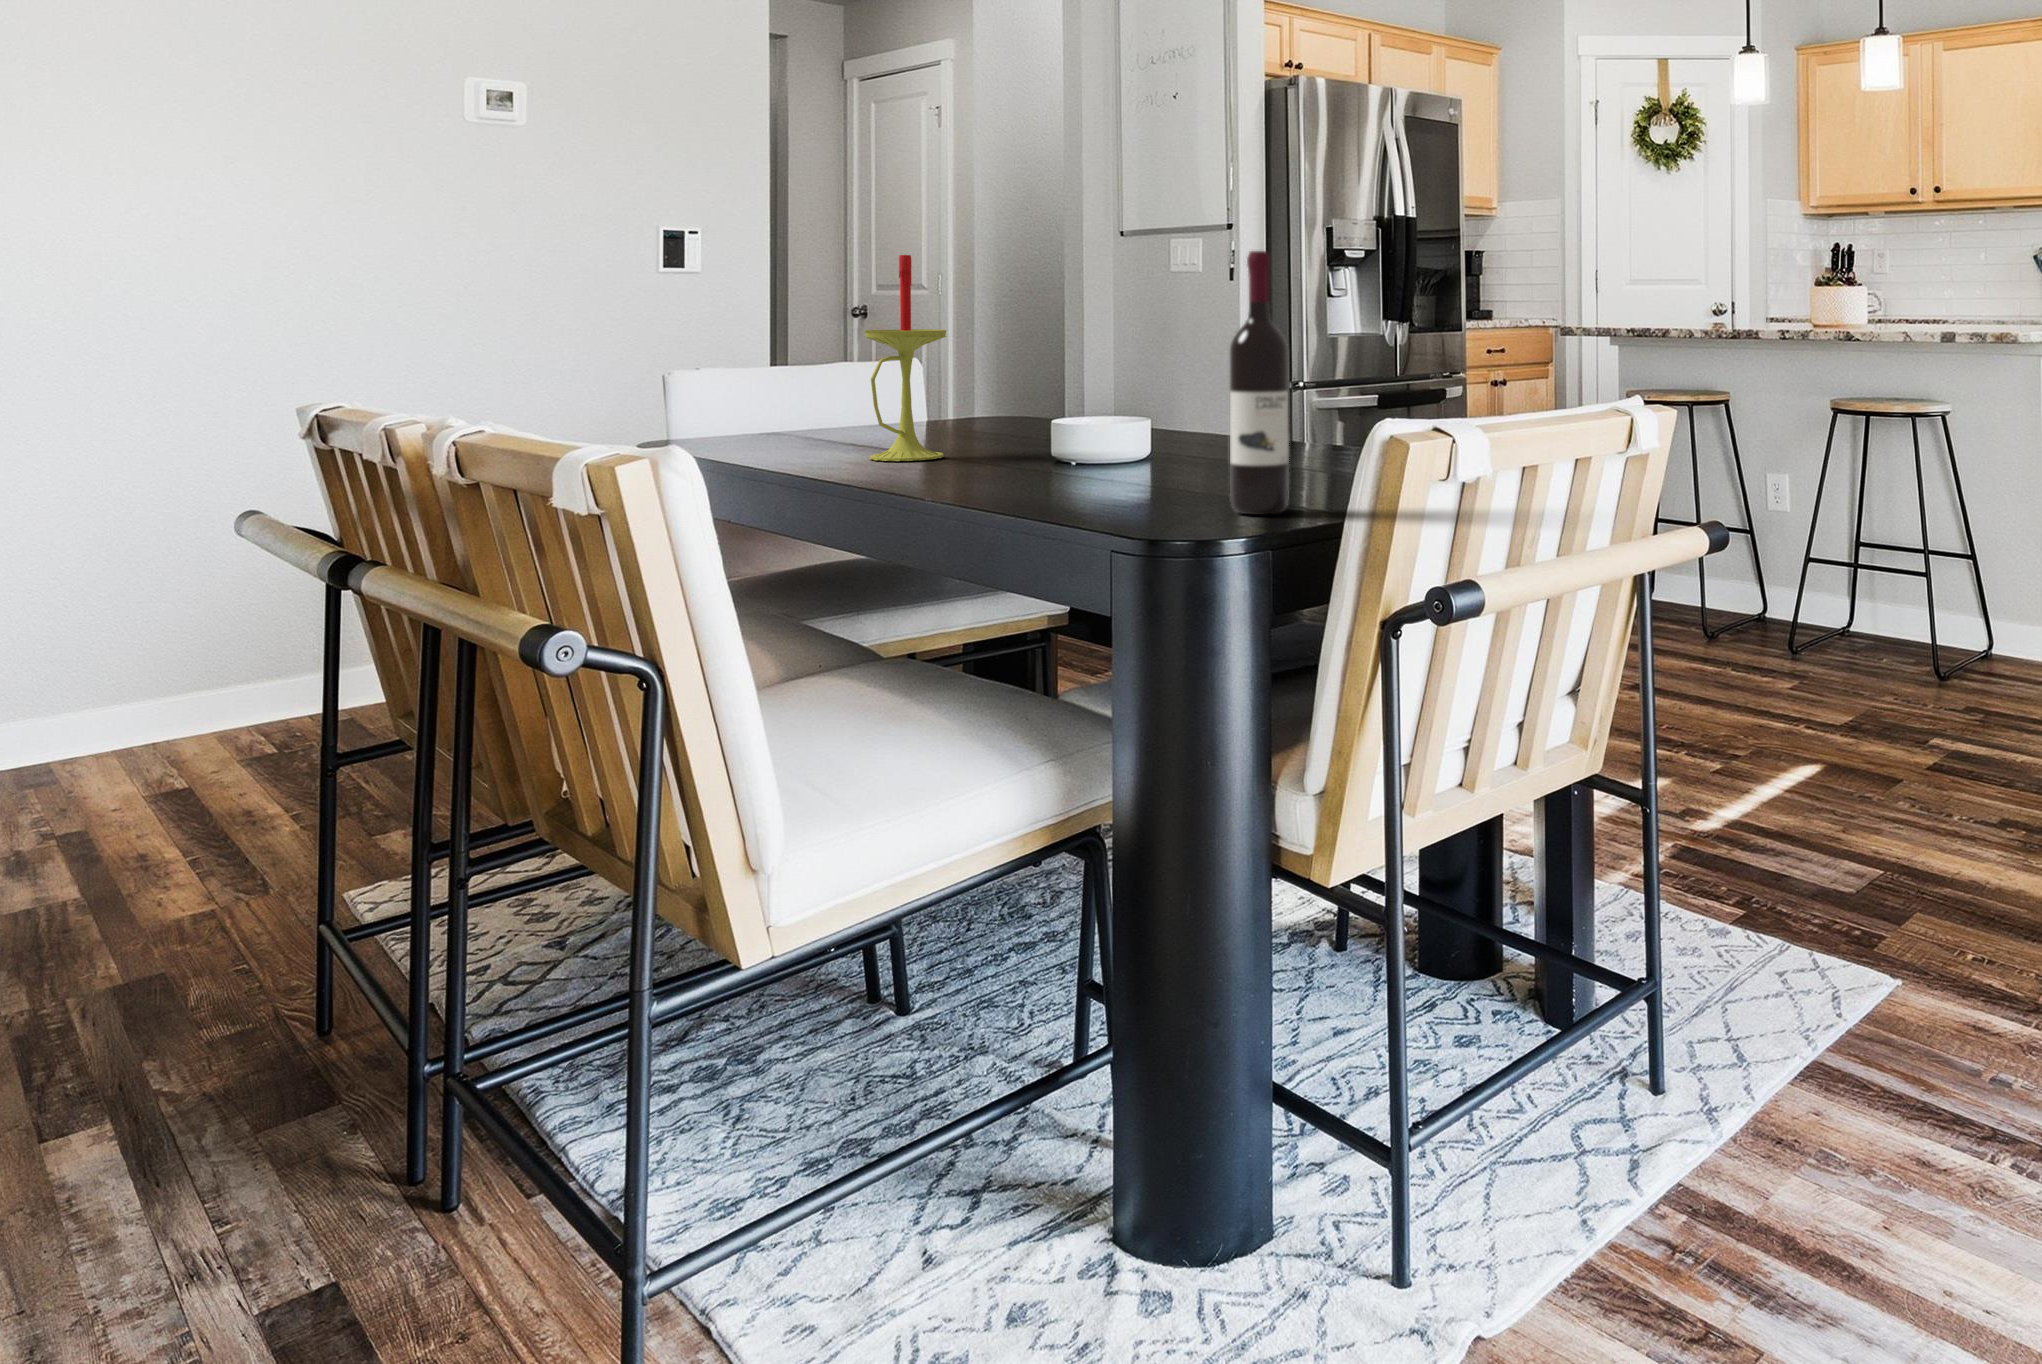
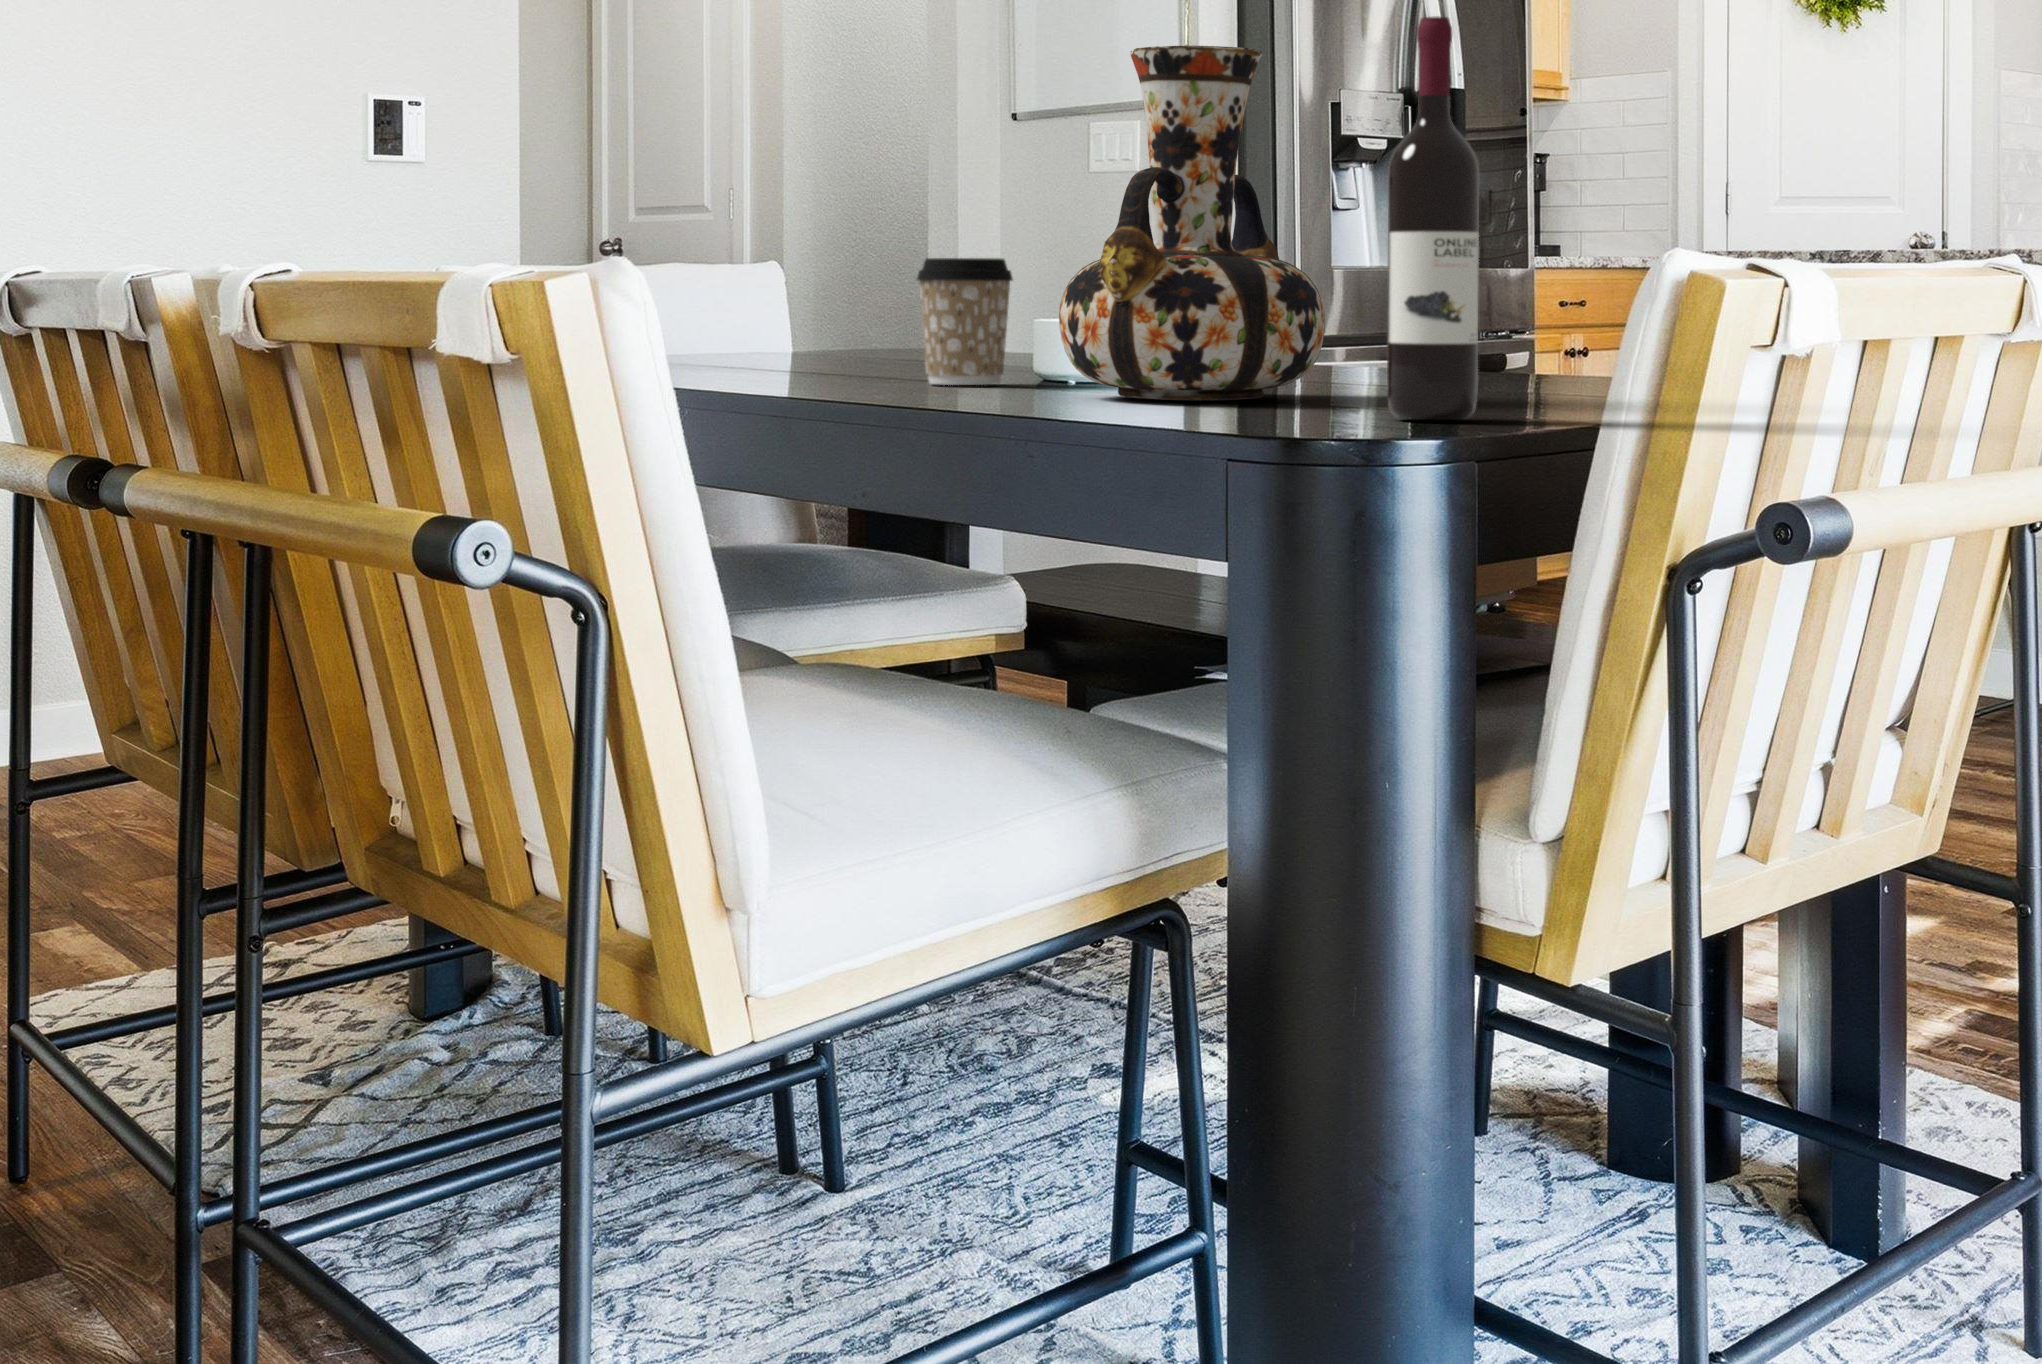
candle: present [864,255,947,461] -> none [763,63,885,377]
vase: none [1038,256,1215,490] -> present [1059,46,1325,400]
coffee cup: none [958,384,1025,470] -> present [917,258,1013,385]

